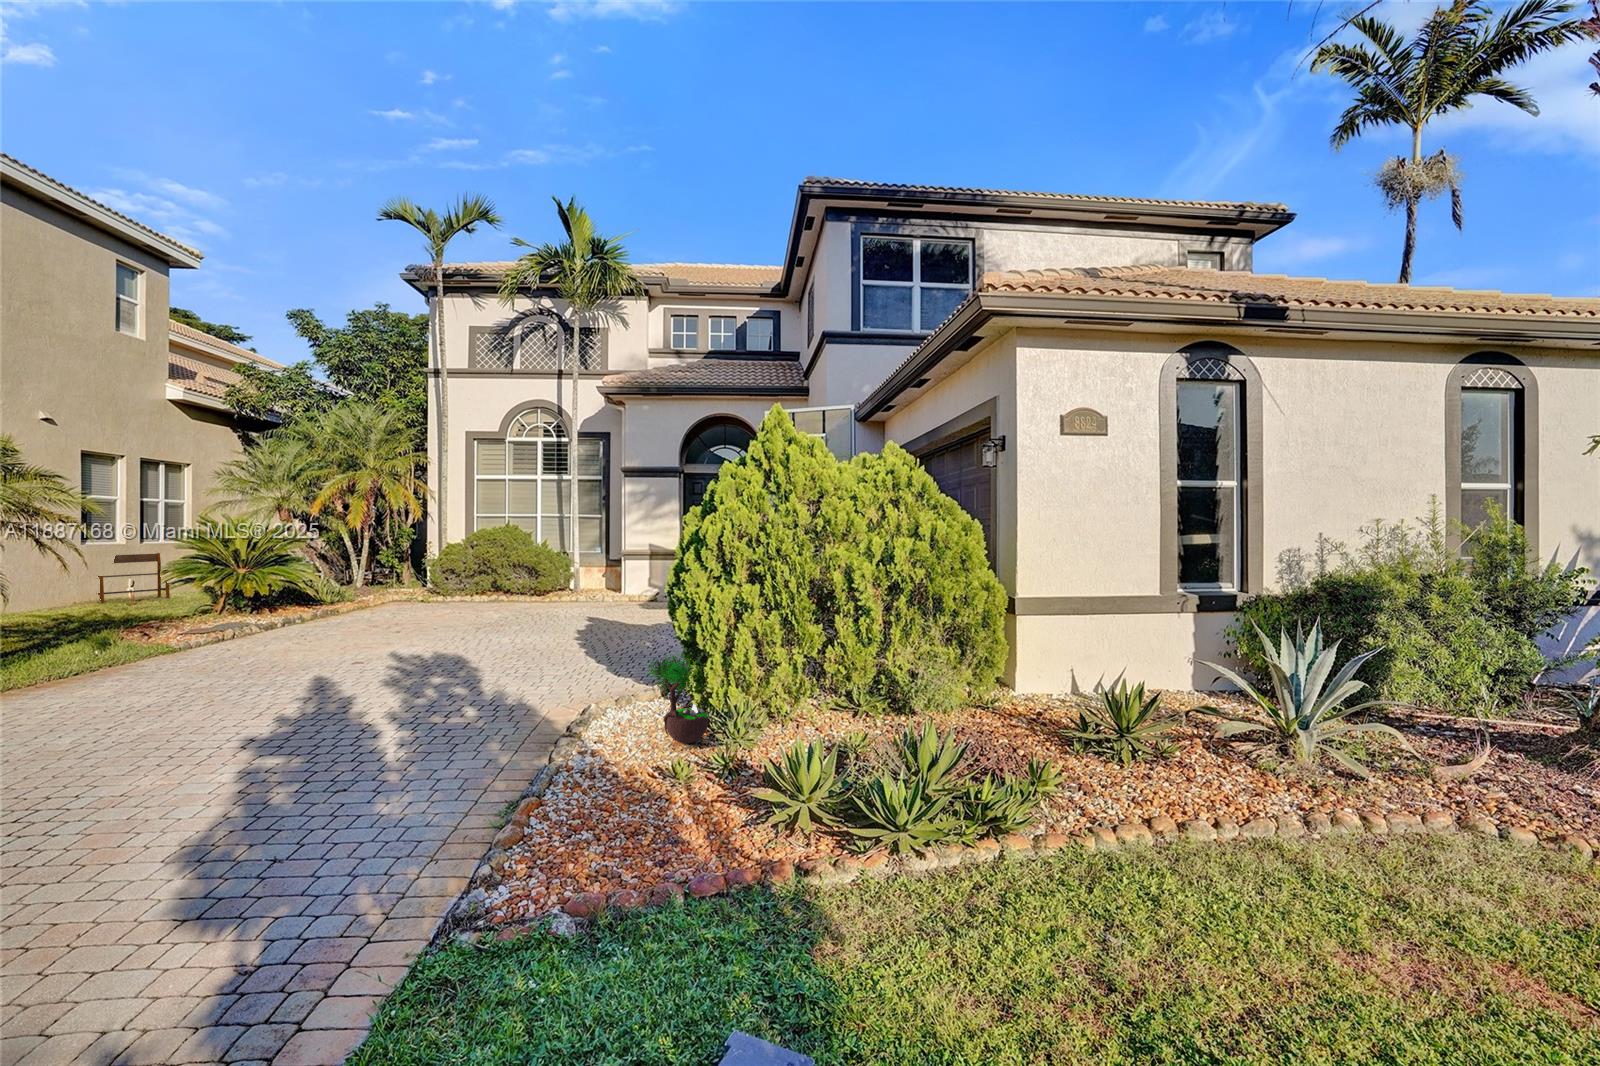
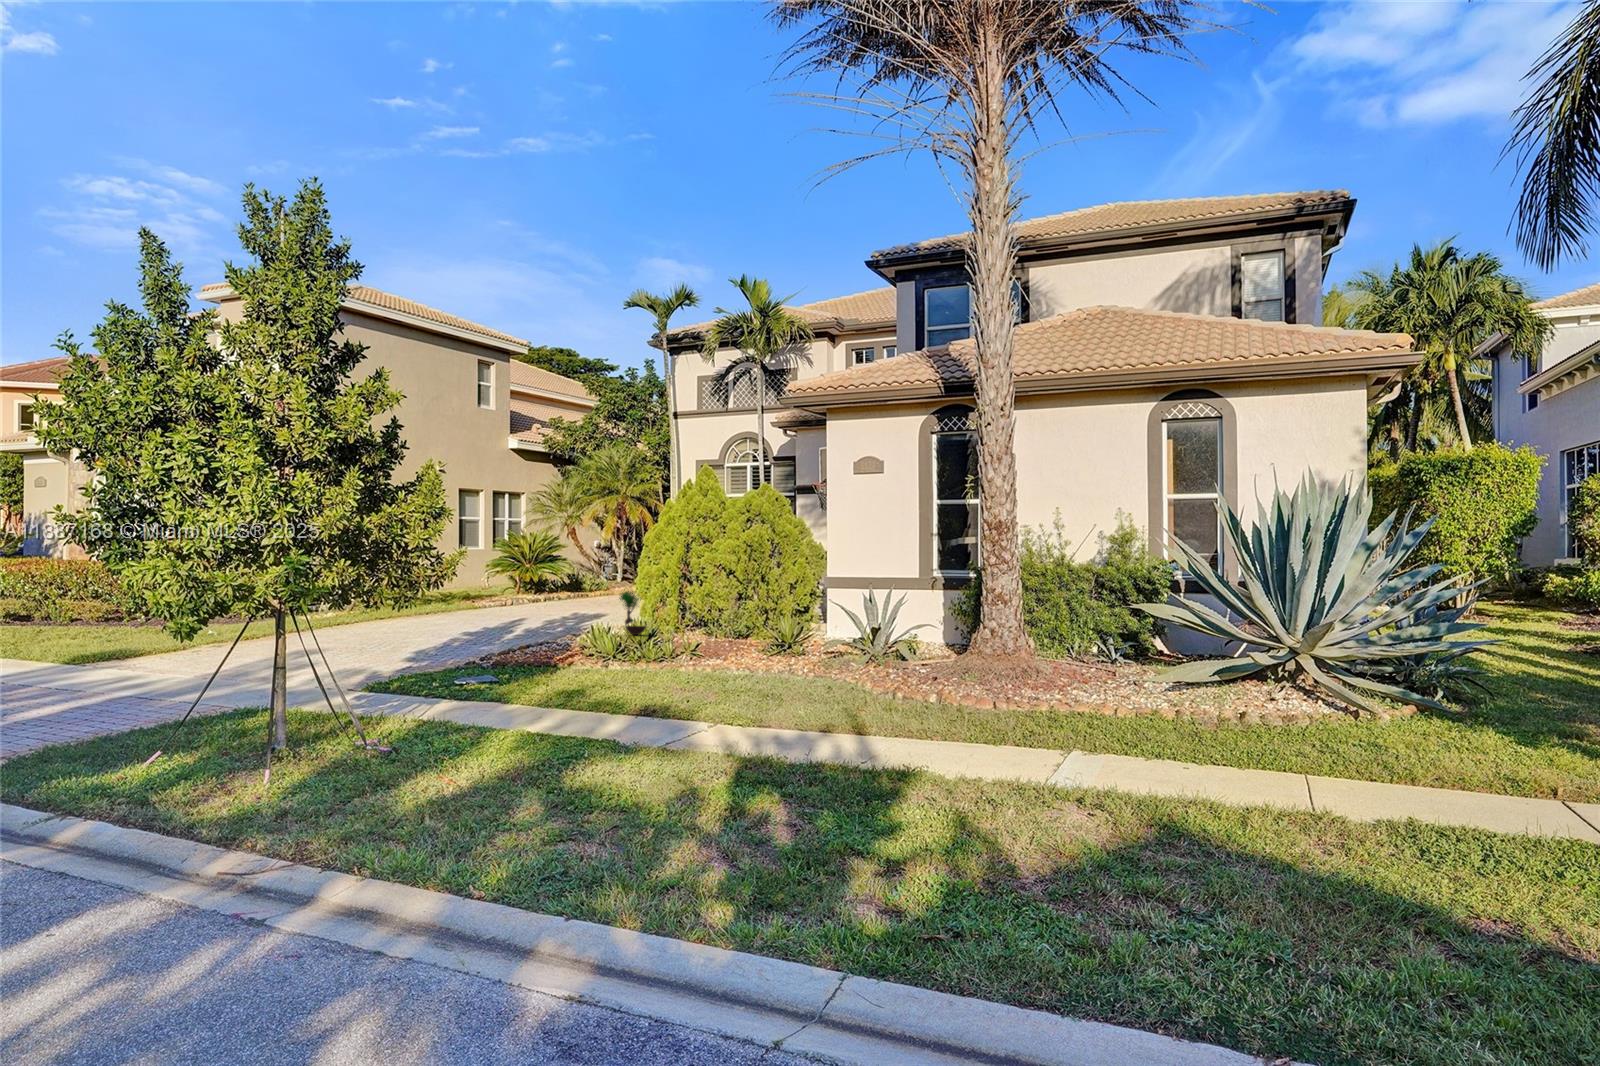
bench: present [98,553,170,603] -> none [467,557,504,589]

